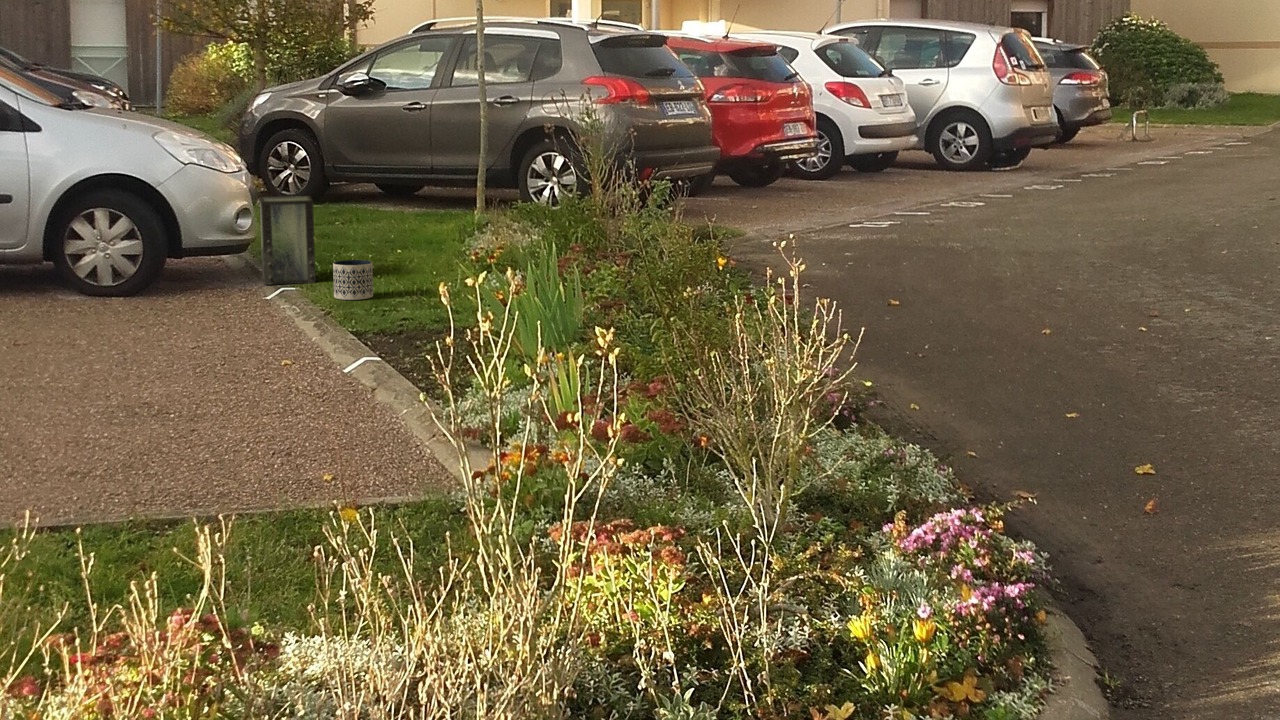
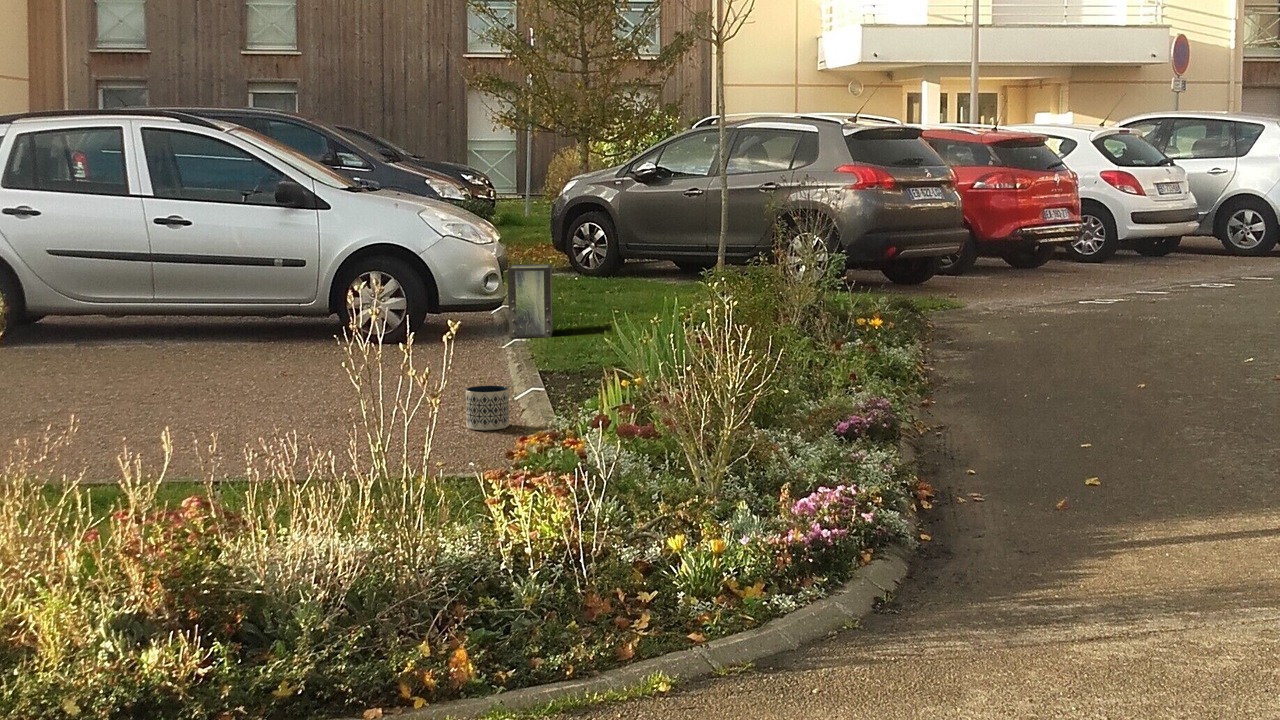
planter: present [333,260,373,300] -> present [466,386,509,430]

